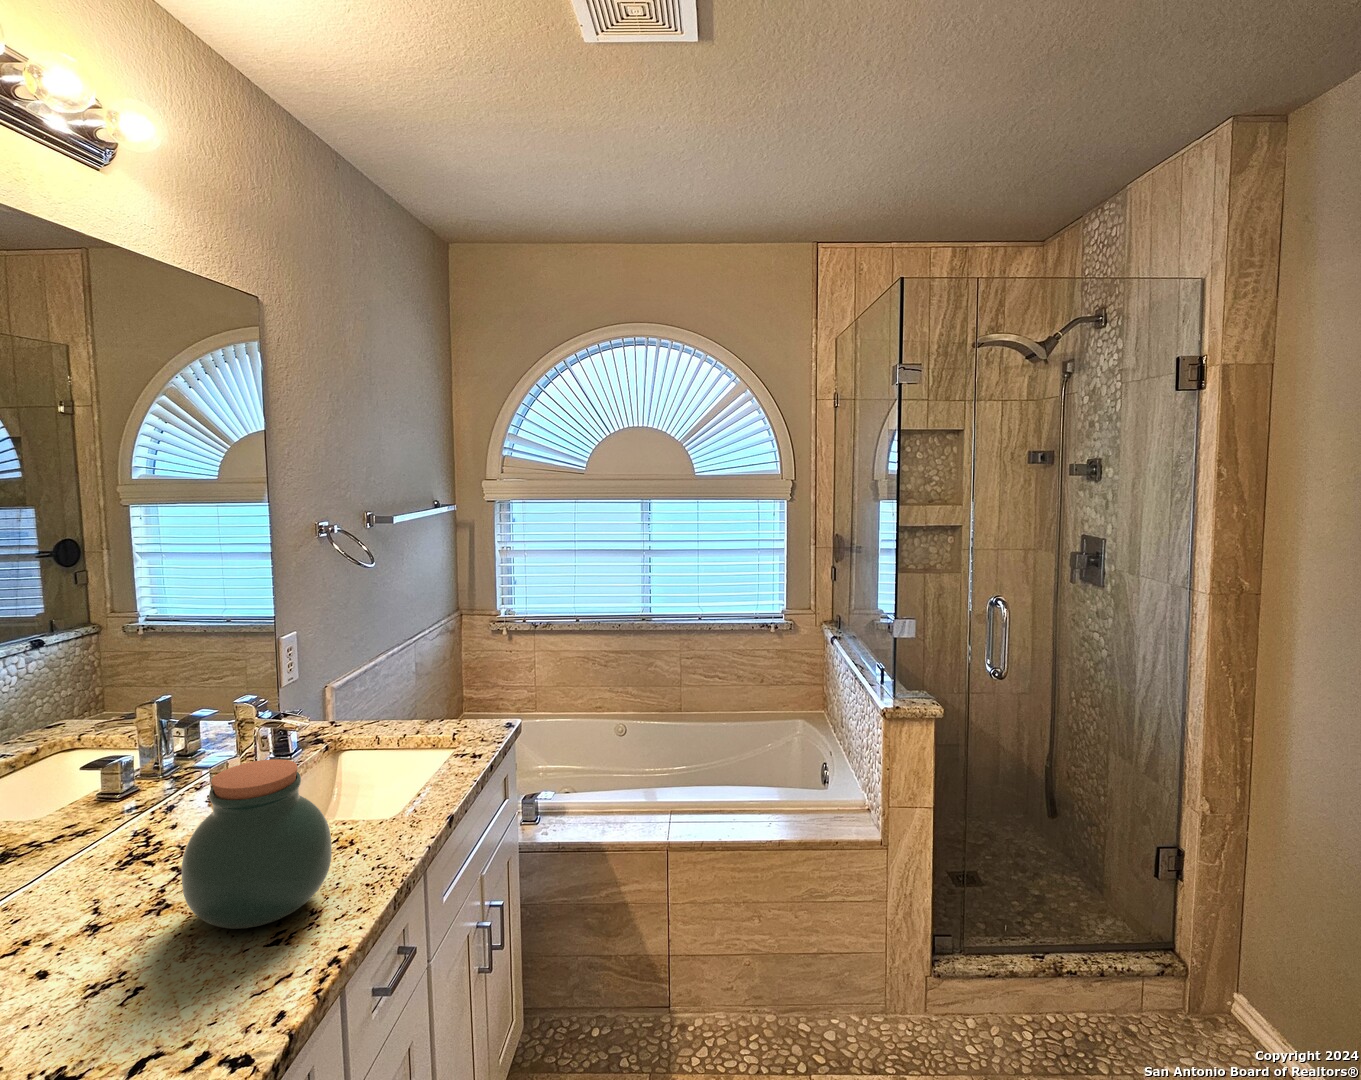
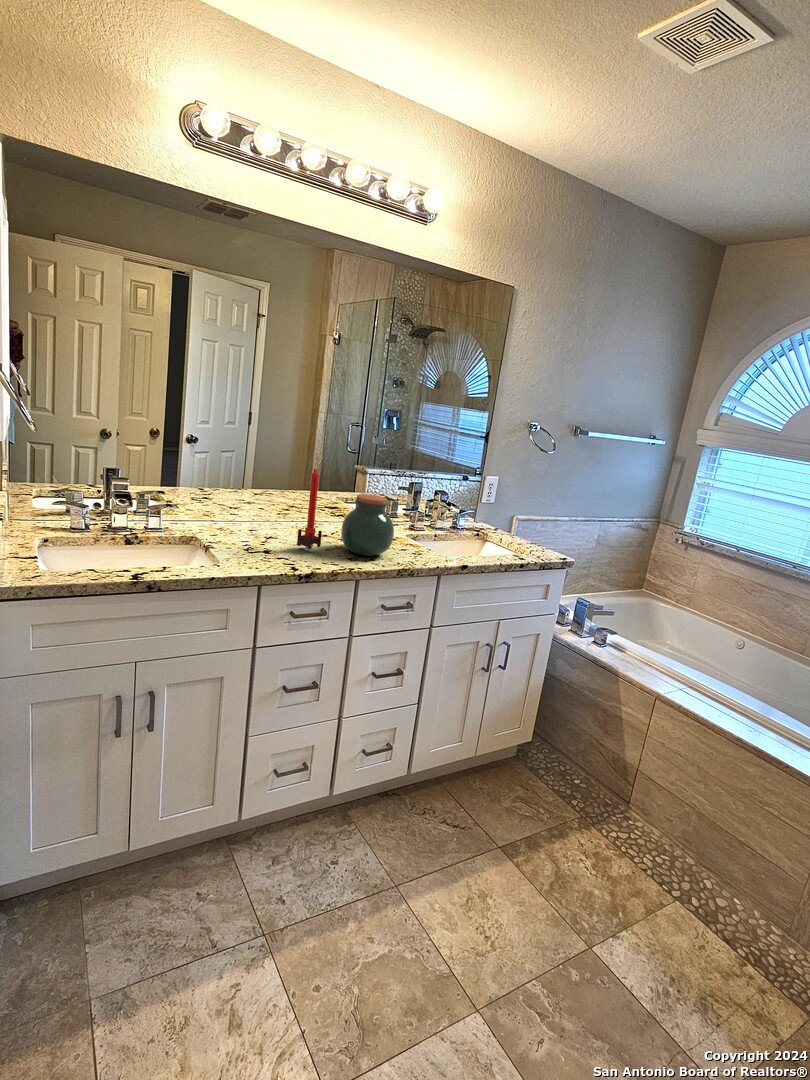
candle: none [92,771,166,1020] -> present [297,469,322,552]

